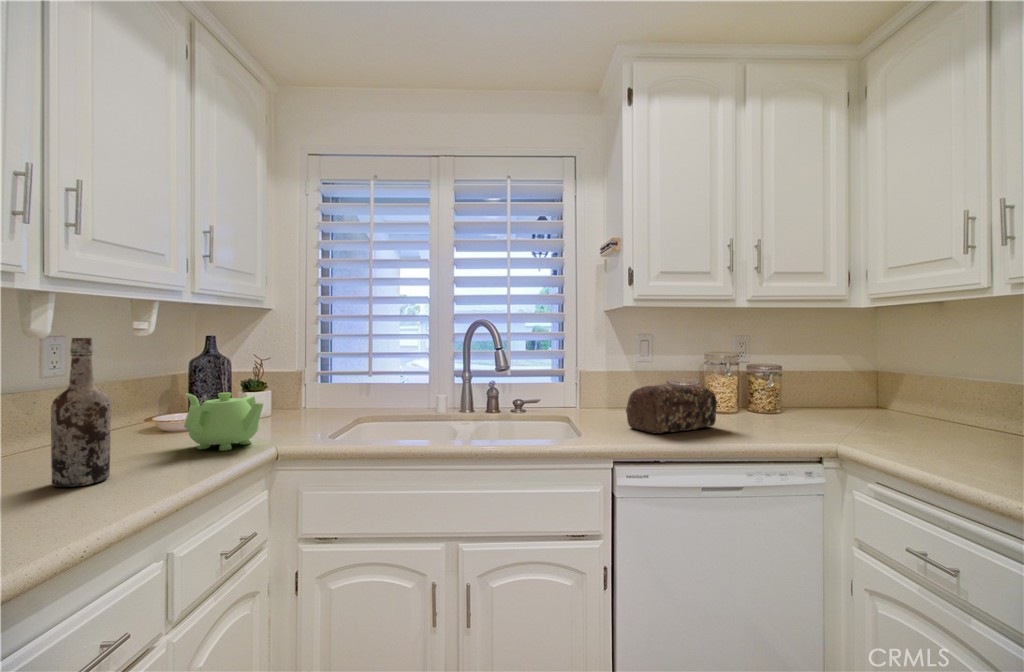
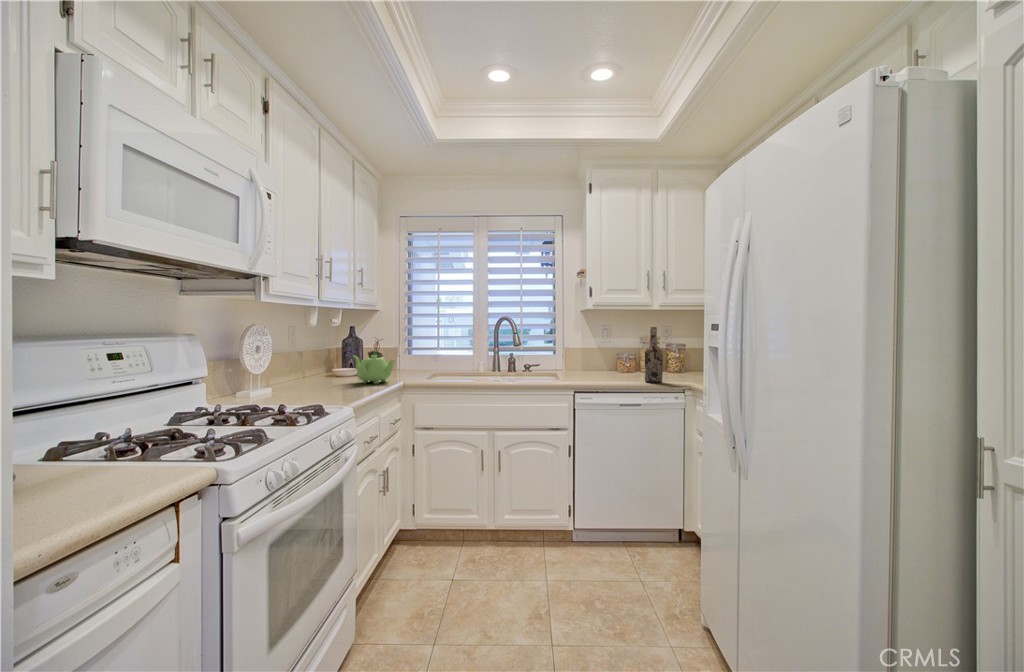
wine bottle: present [51,338,111,487] -> present [645,327,663,383]
bread loaf: present [626,384,717,434] -> none [588,354,639,380]

